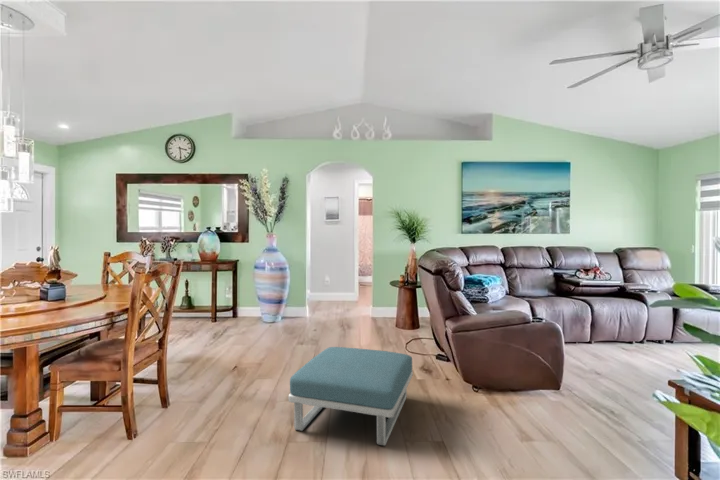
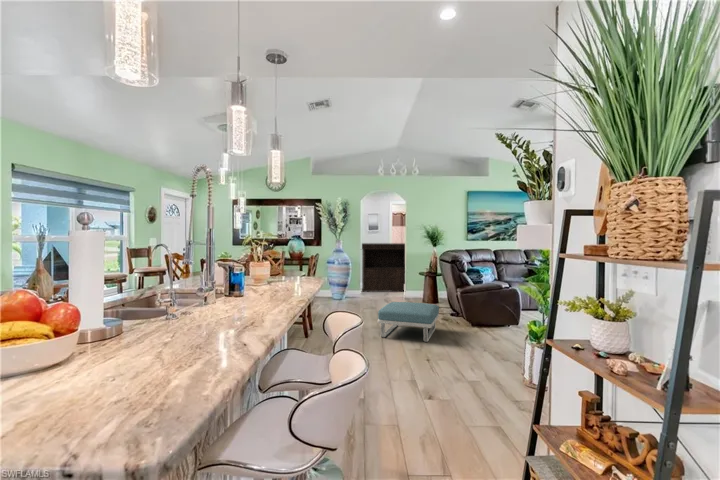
console table: none [310,237,381,307] -> present [362,243,405,292]

